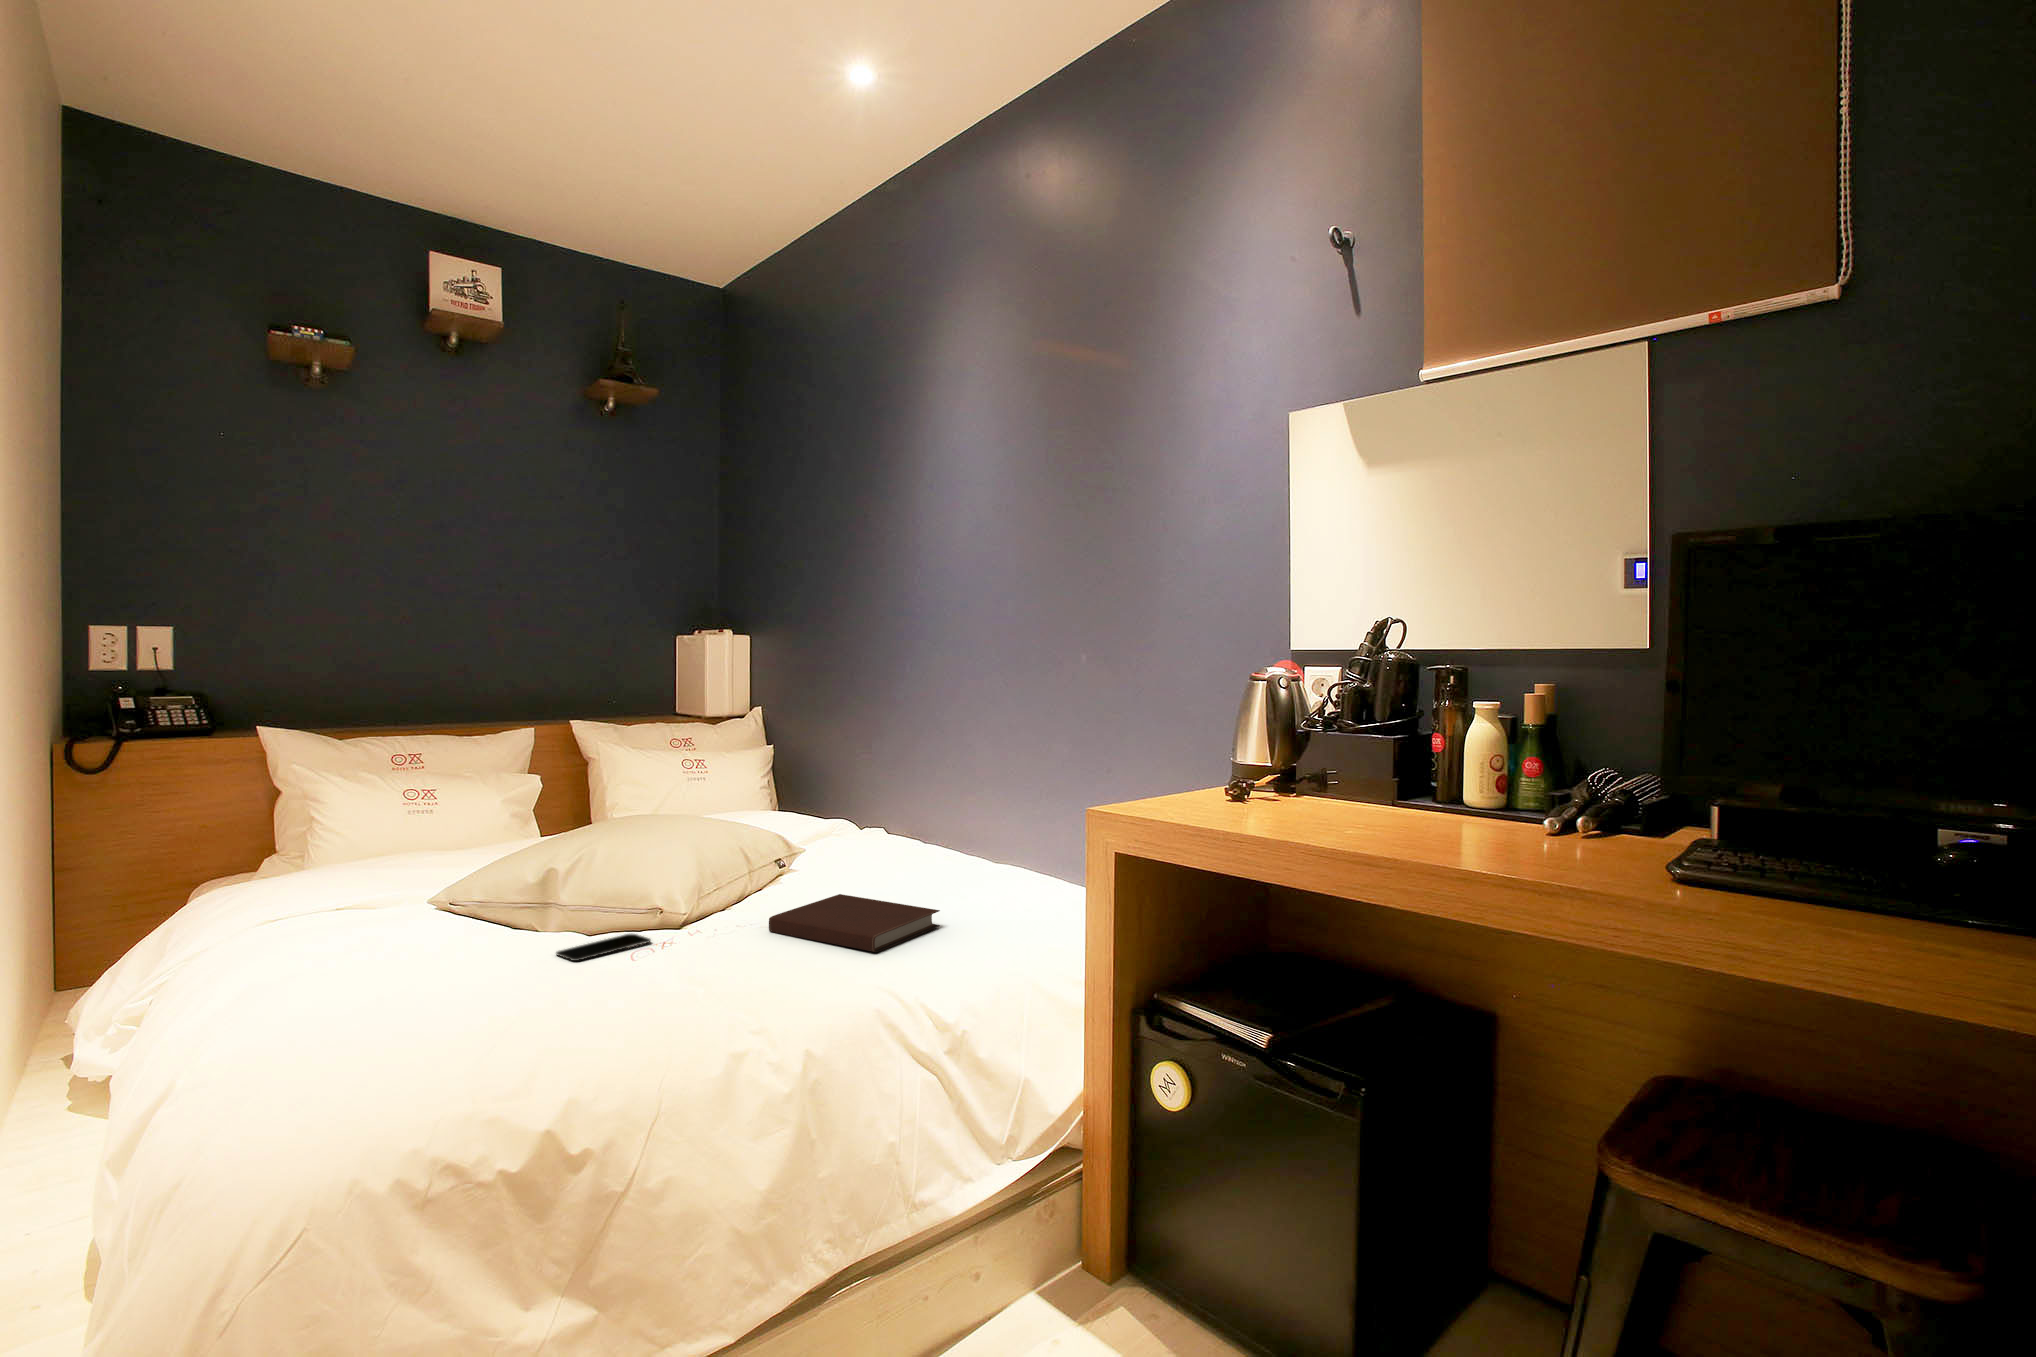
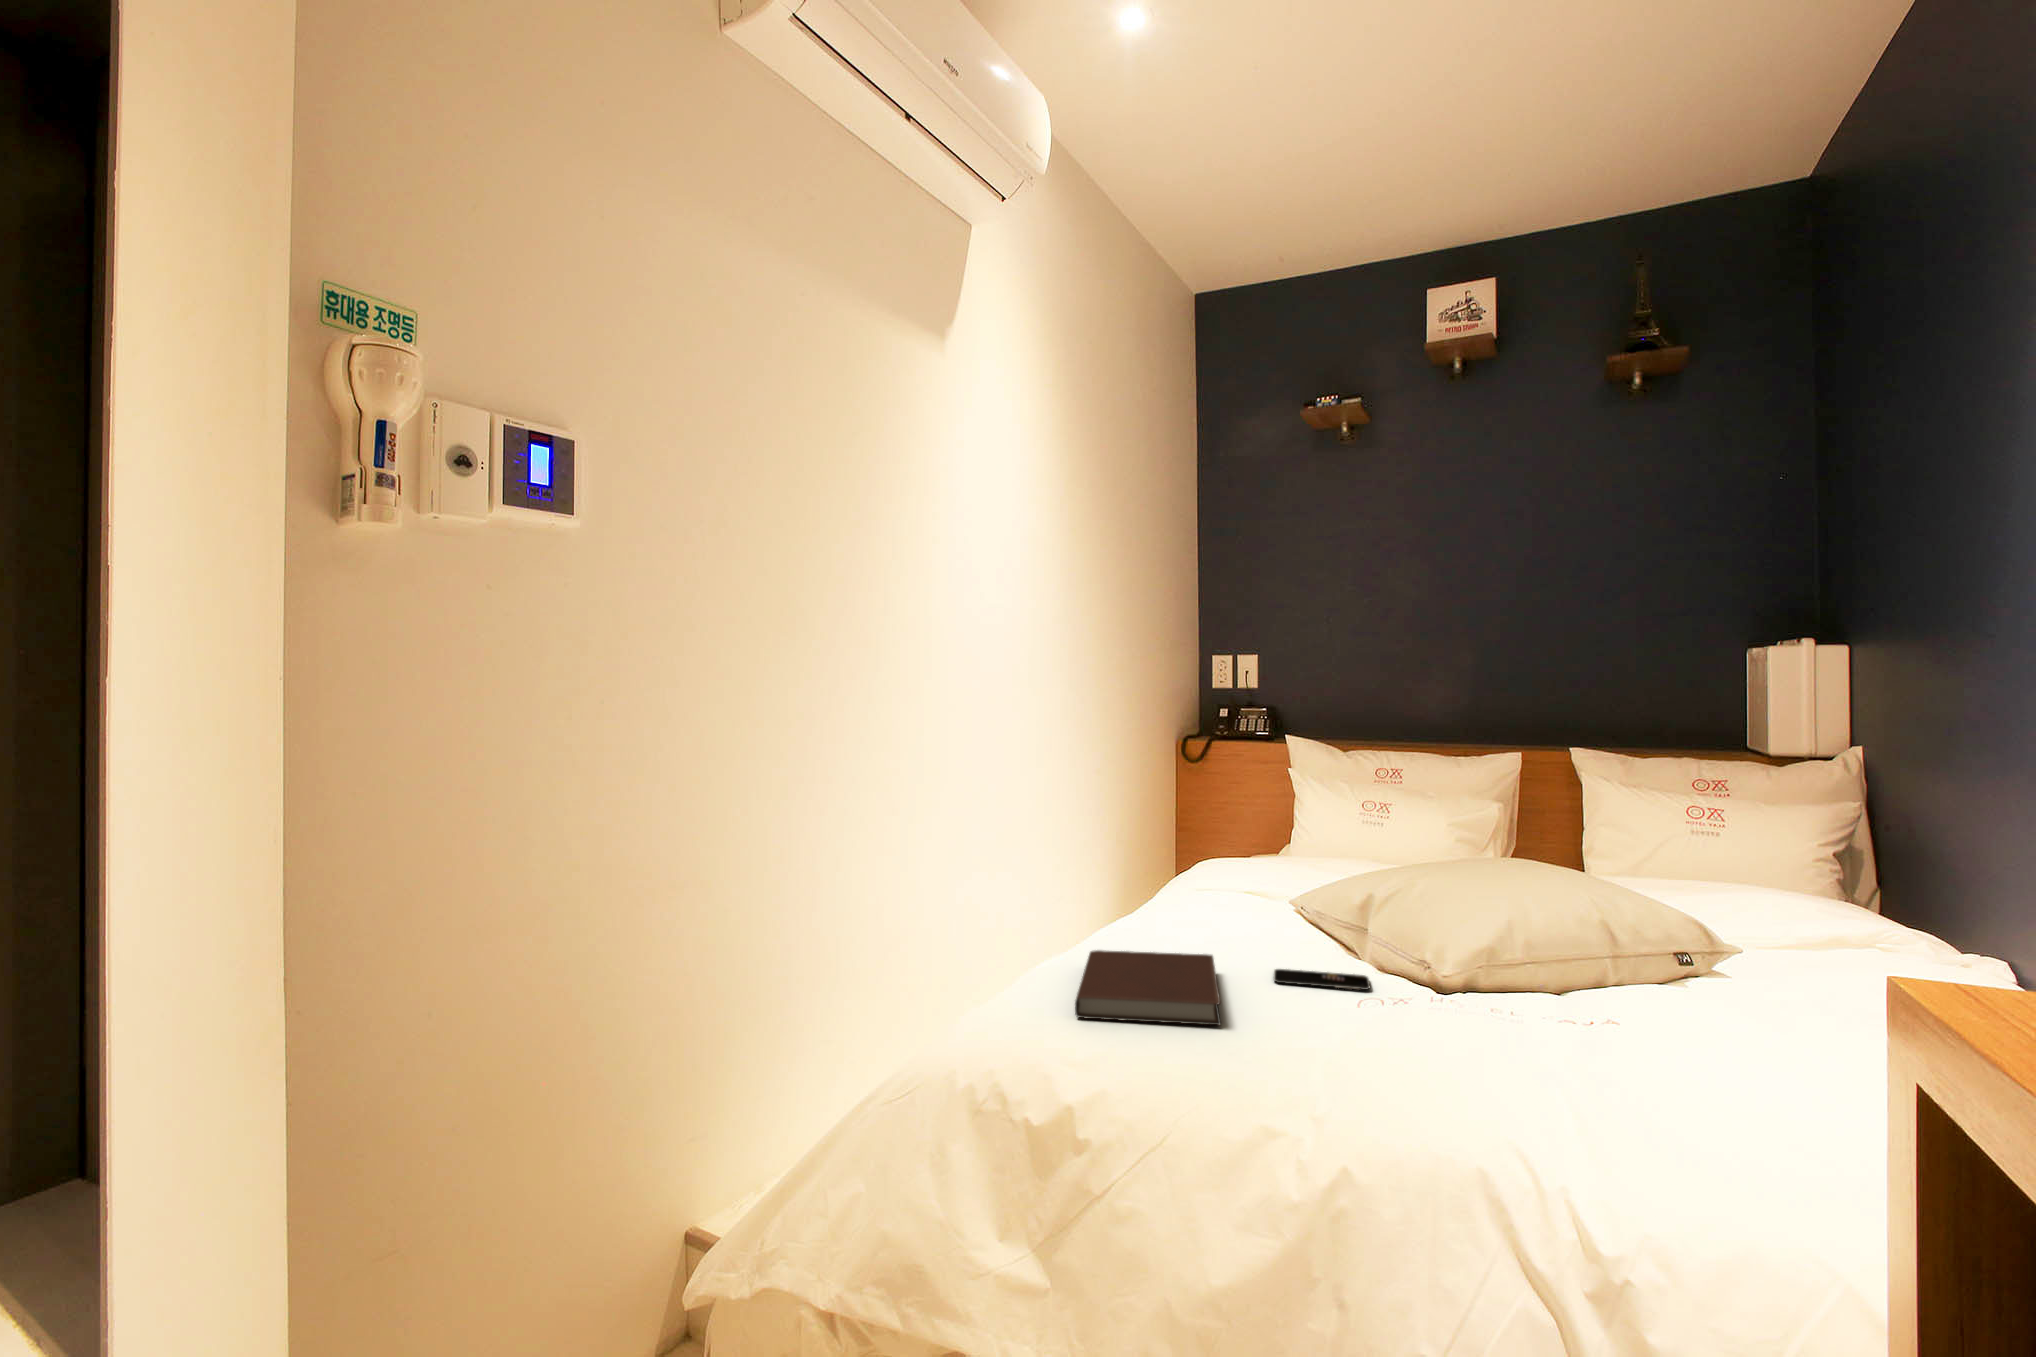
notebook: present [769,894,940,952] -> present [1075,950,1221,1025]

